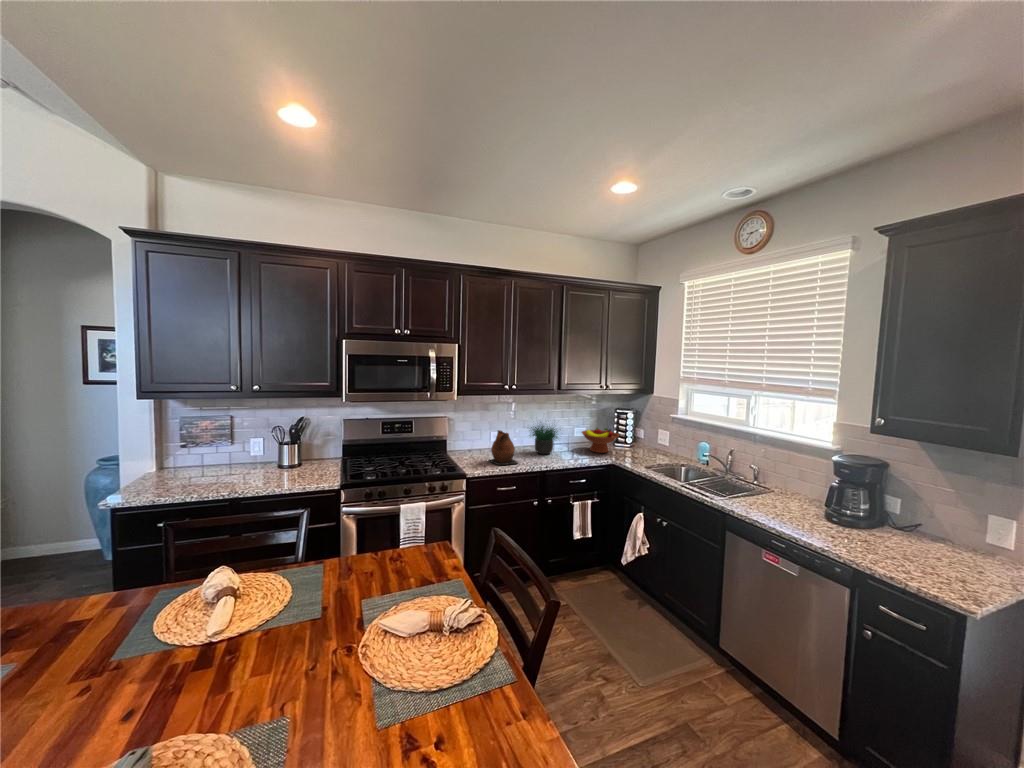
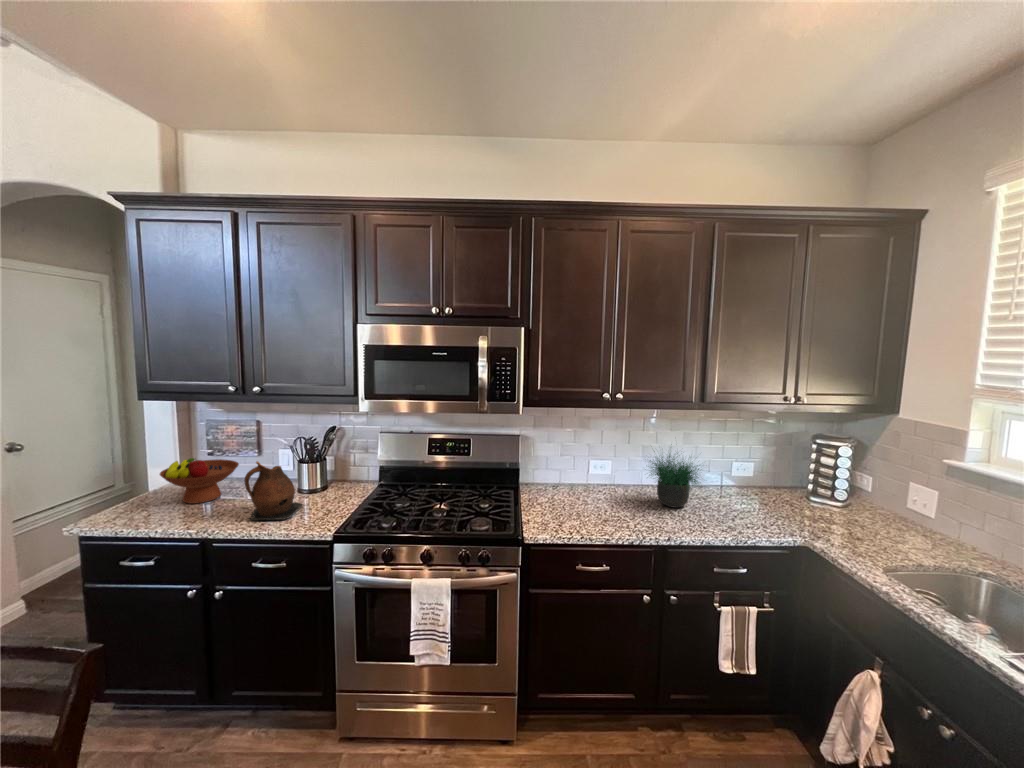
fruit bowl: present [582,428,619,453] -> present [160,458,239,504]
ceramic pitcher: present [489,430,518,465] -> present [244,461,303,520]

